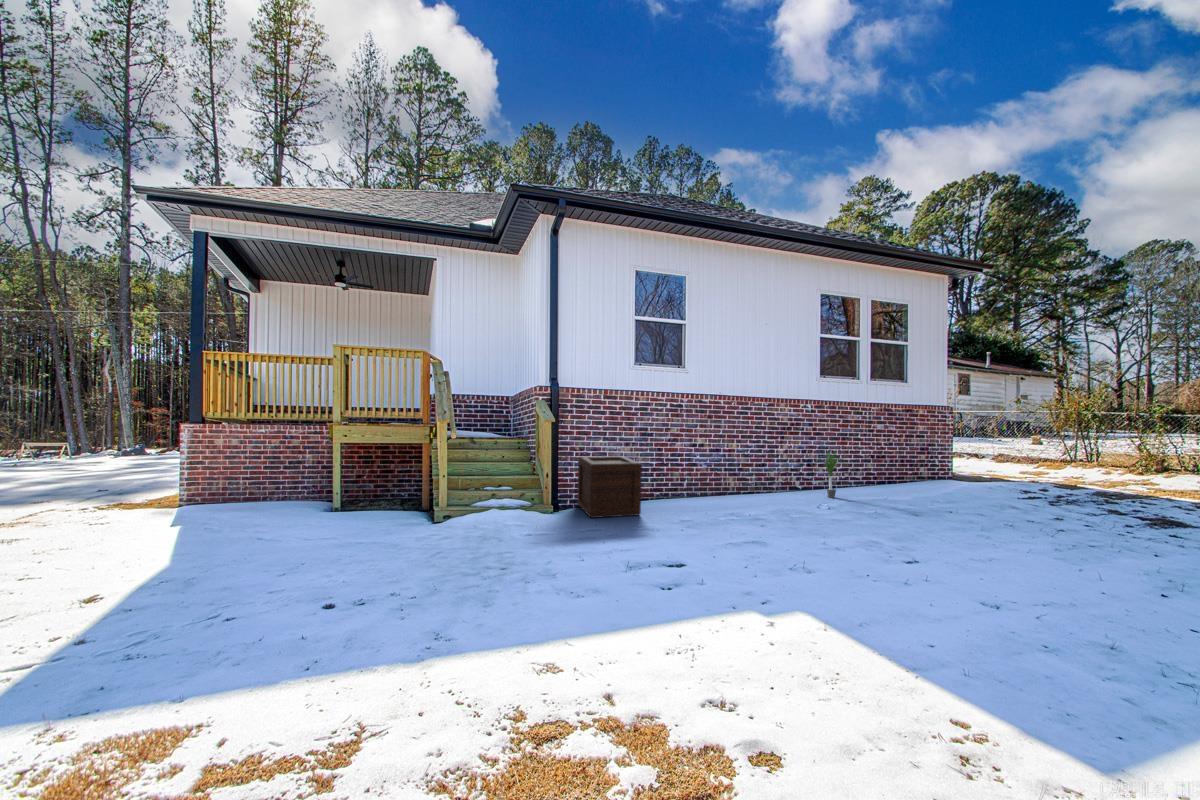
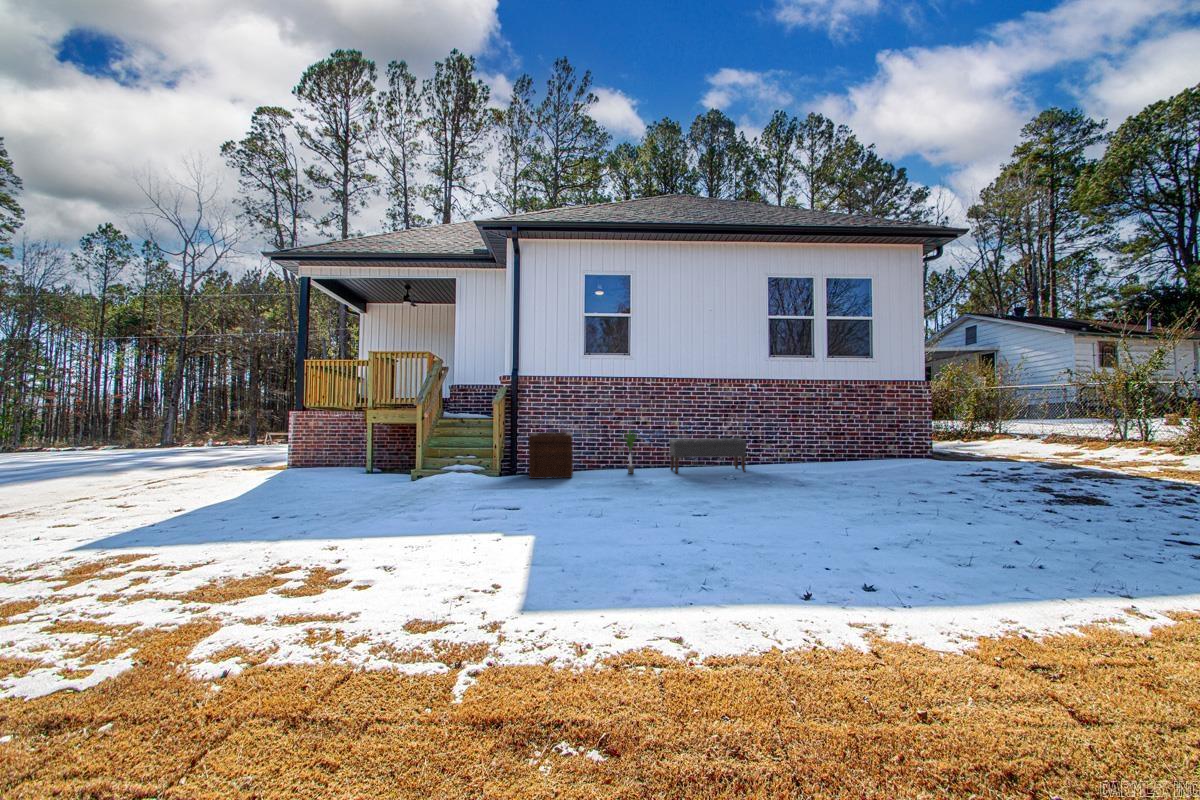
potted plant: present [824,451,839,498] -> present [624,431,638,473]
bench: none [729,463,815,505] -> present [669,438,746,473]

